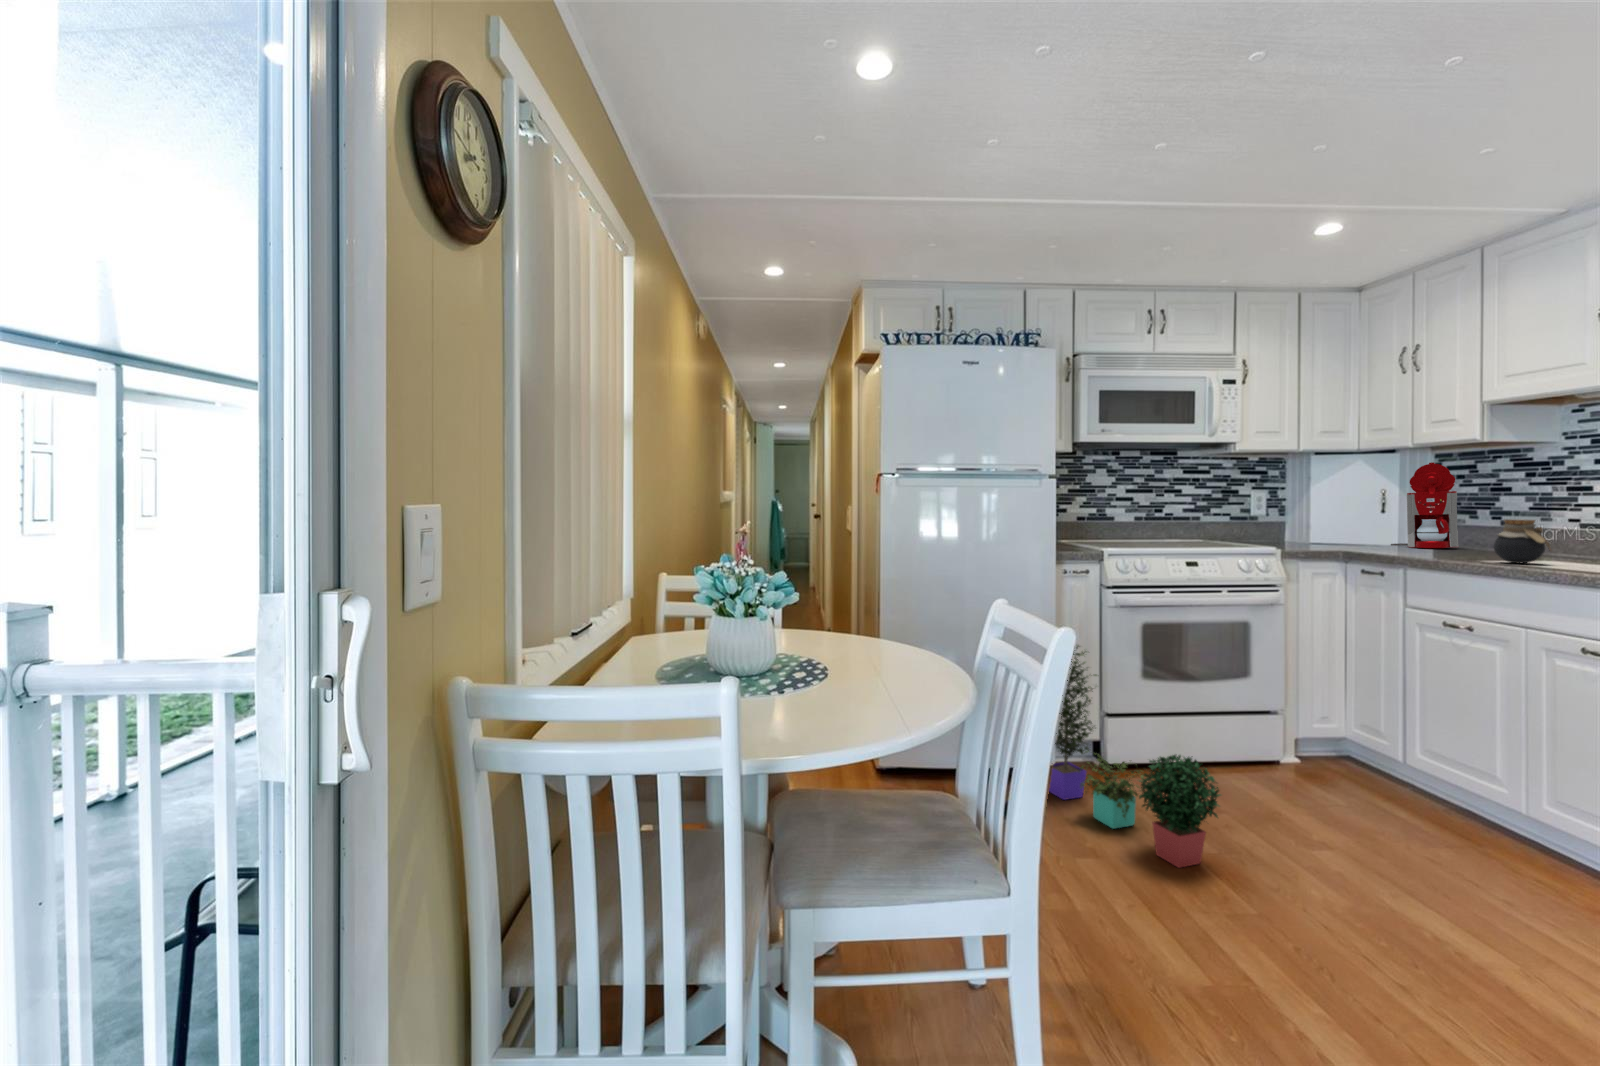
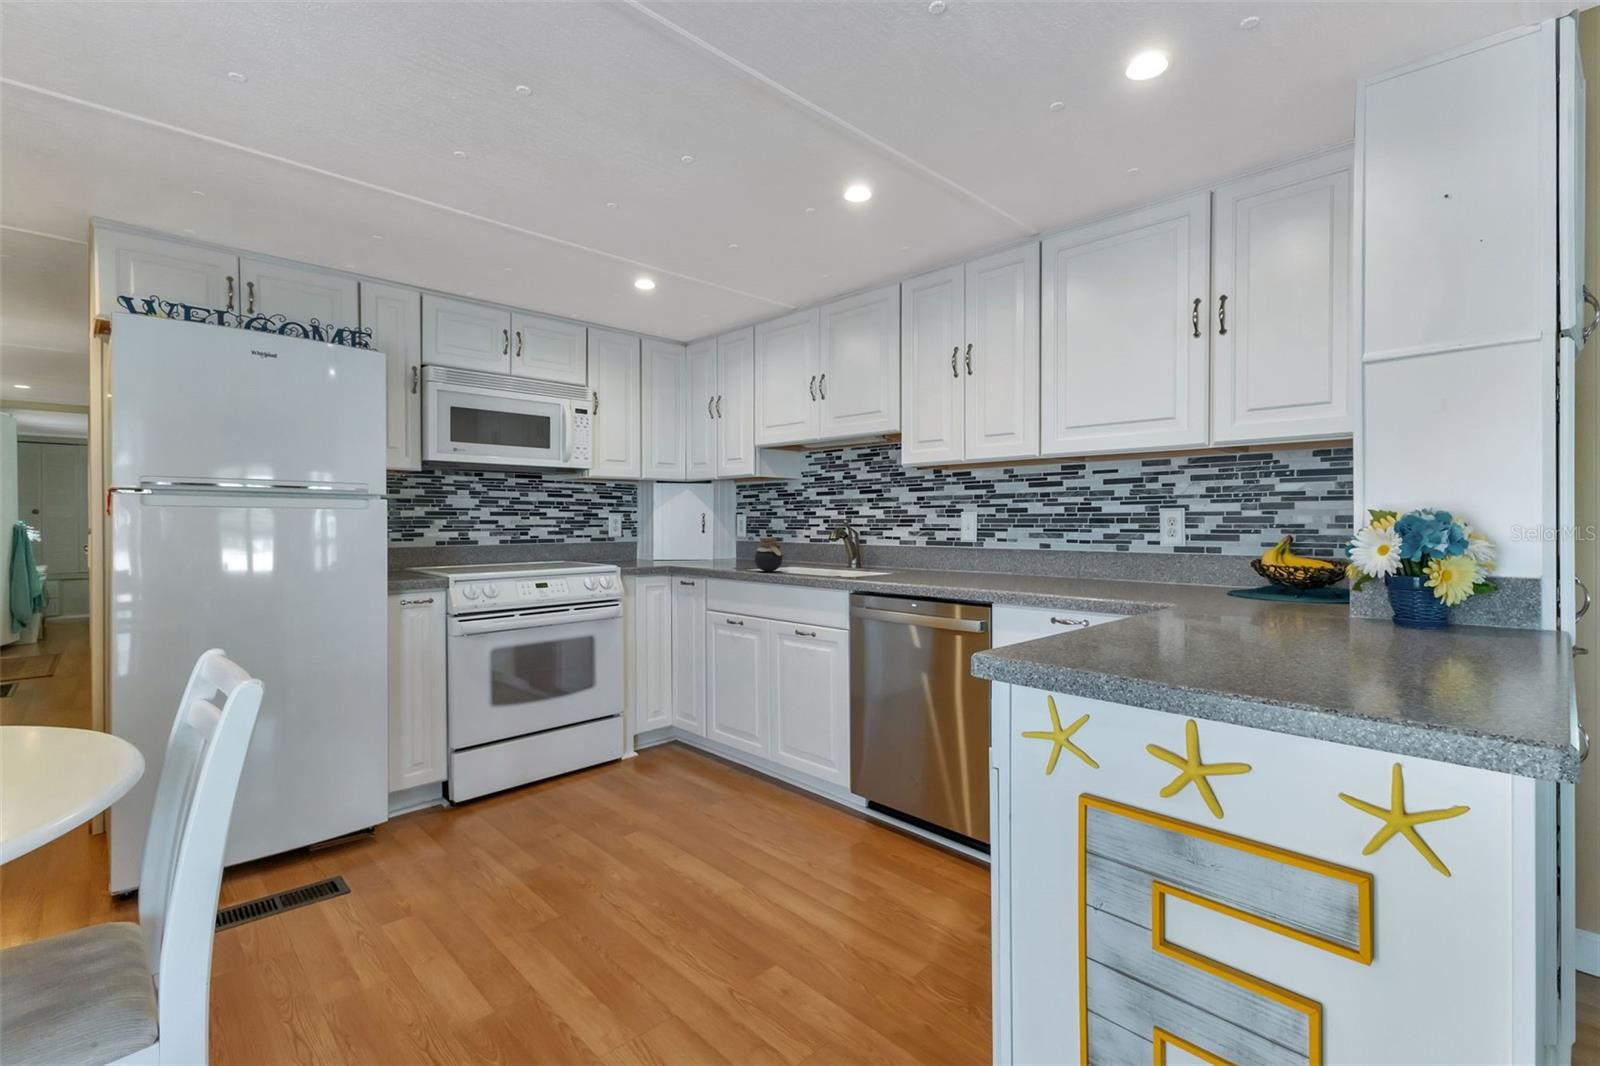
coffee maker: present [1391,462,1458,548] -> none [711,493,750,561]
potted plant: present [1049,645,1221,868] -> none [363,680,542,898]

